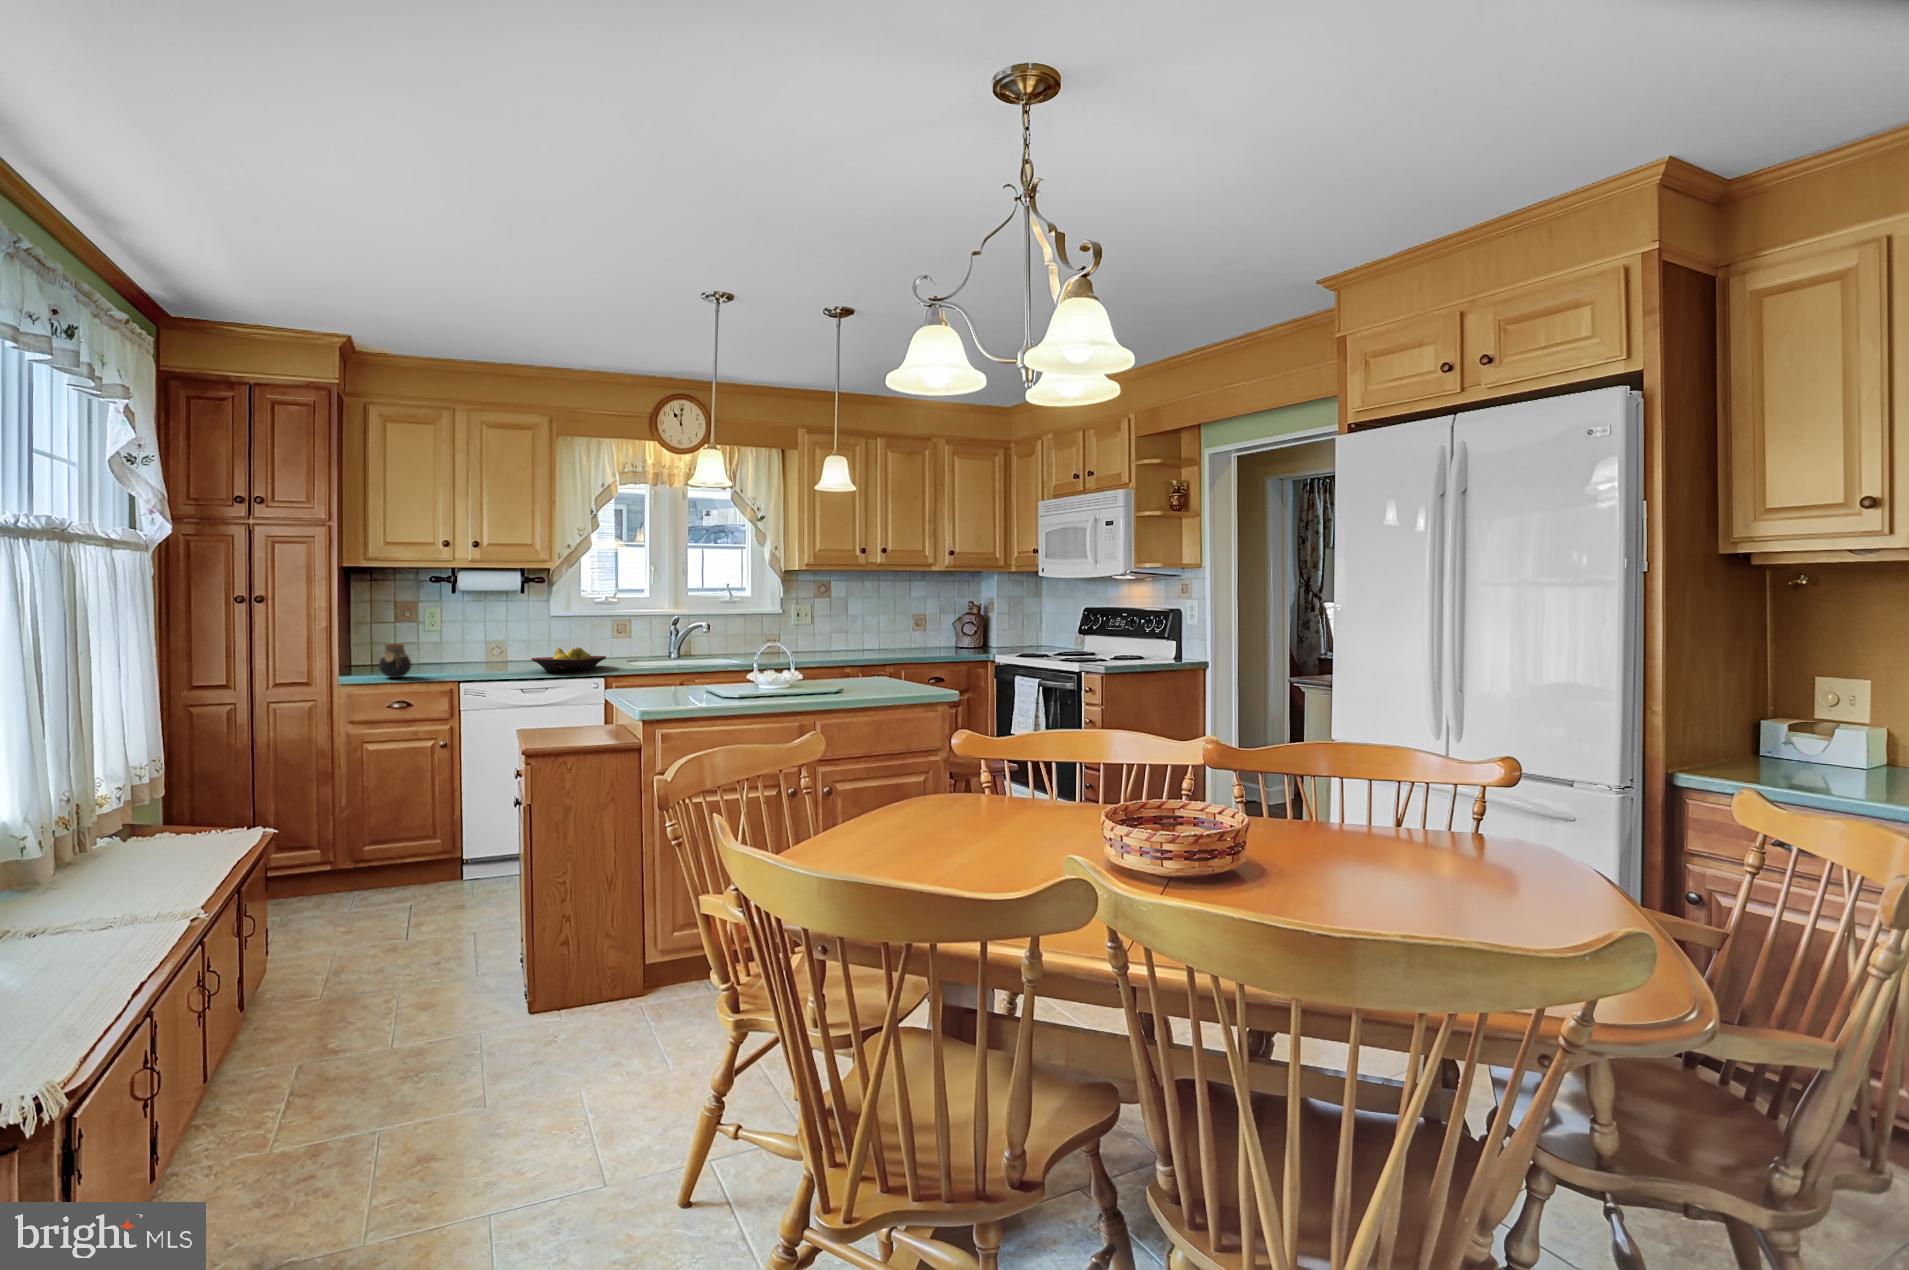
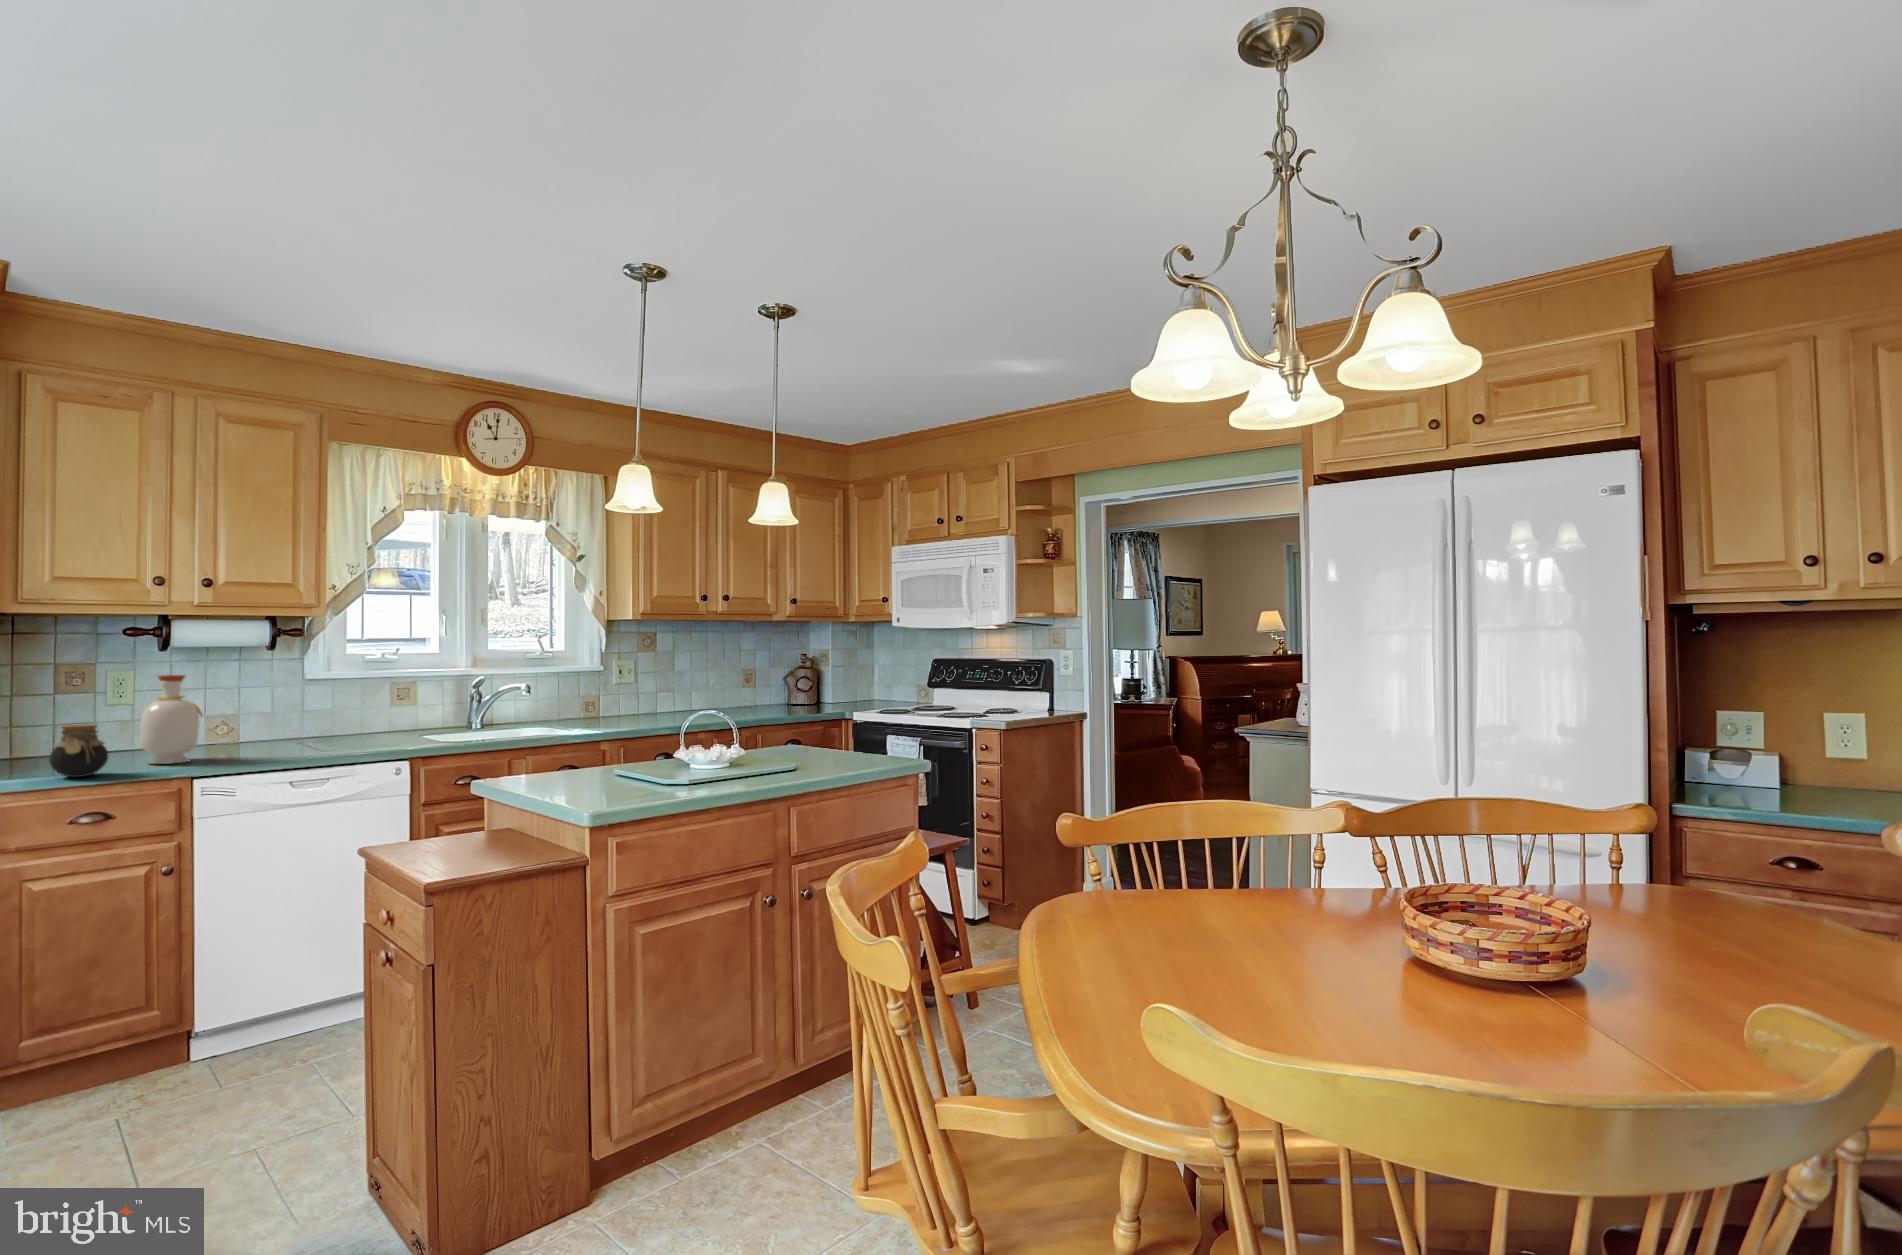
bottle: none [434,611,471,673] -> present [140,675,203,764]
fruit bowl: present [531,647,606,671] -> none [298,719,402,754]

